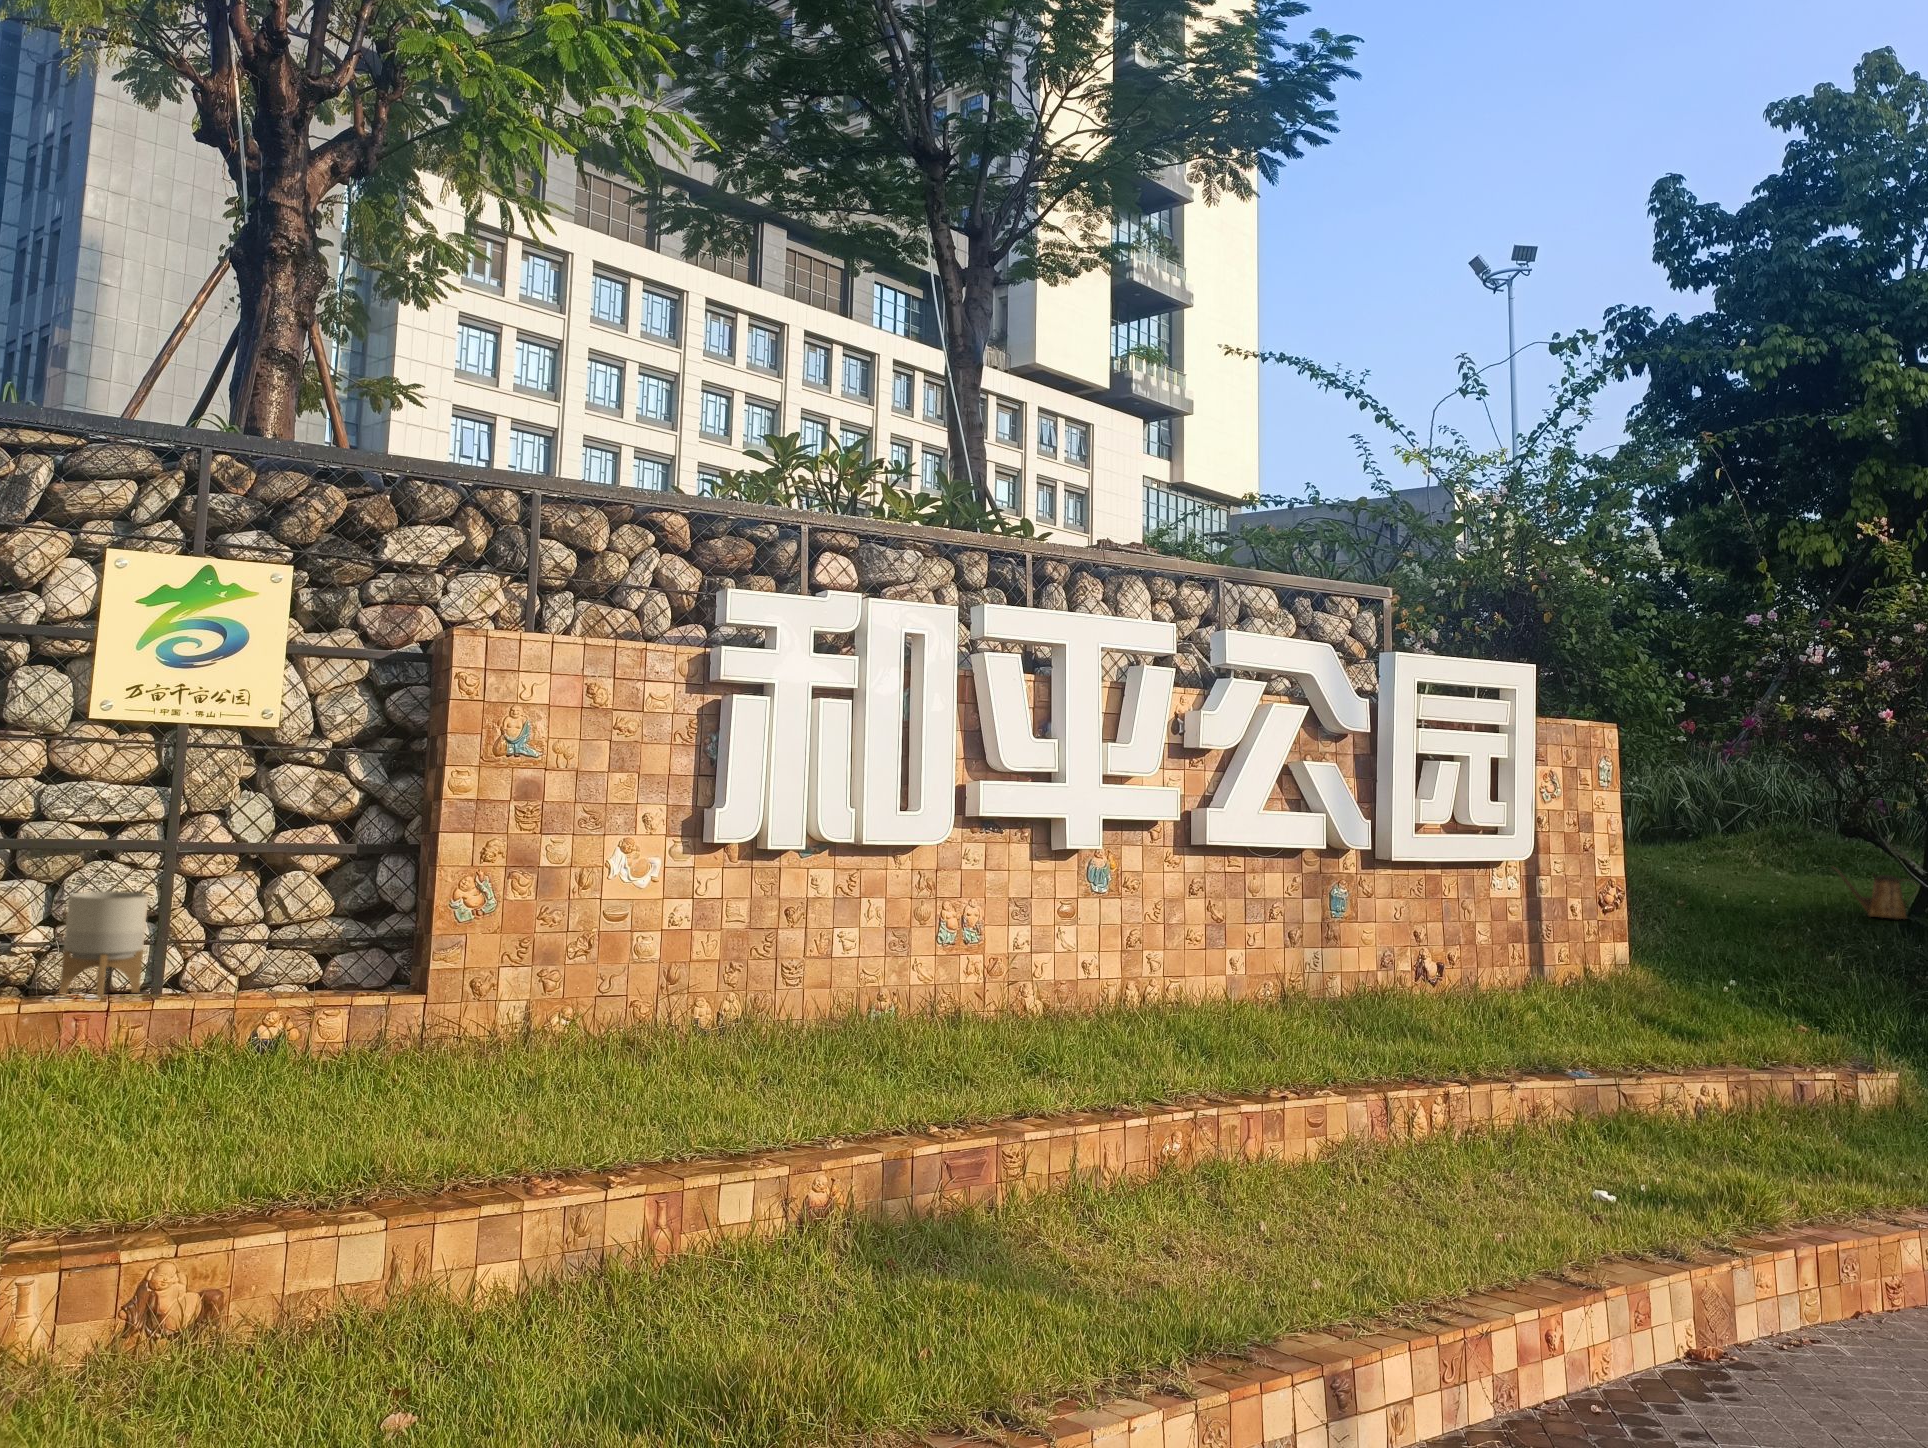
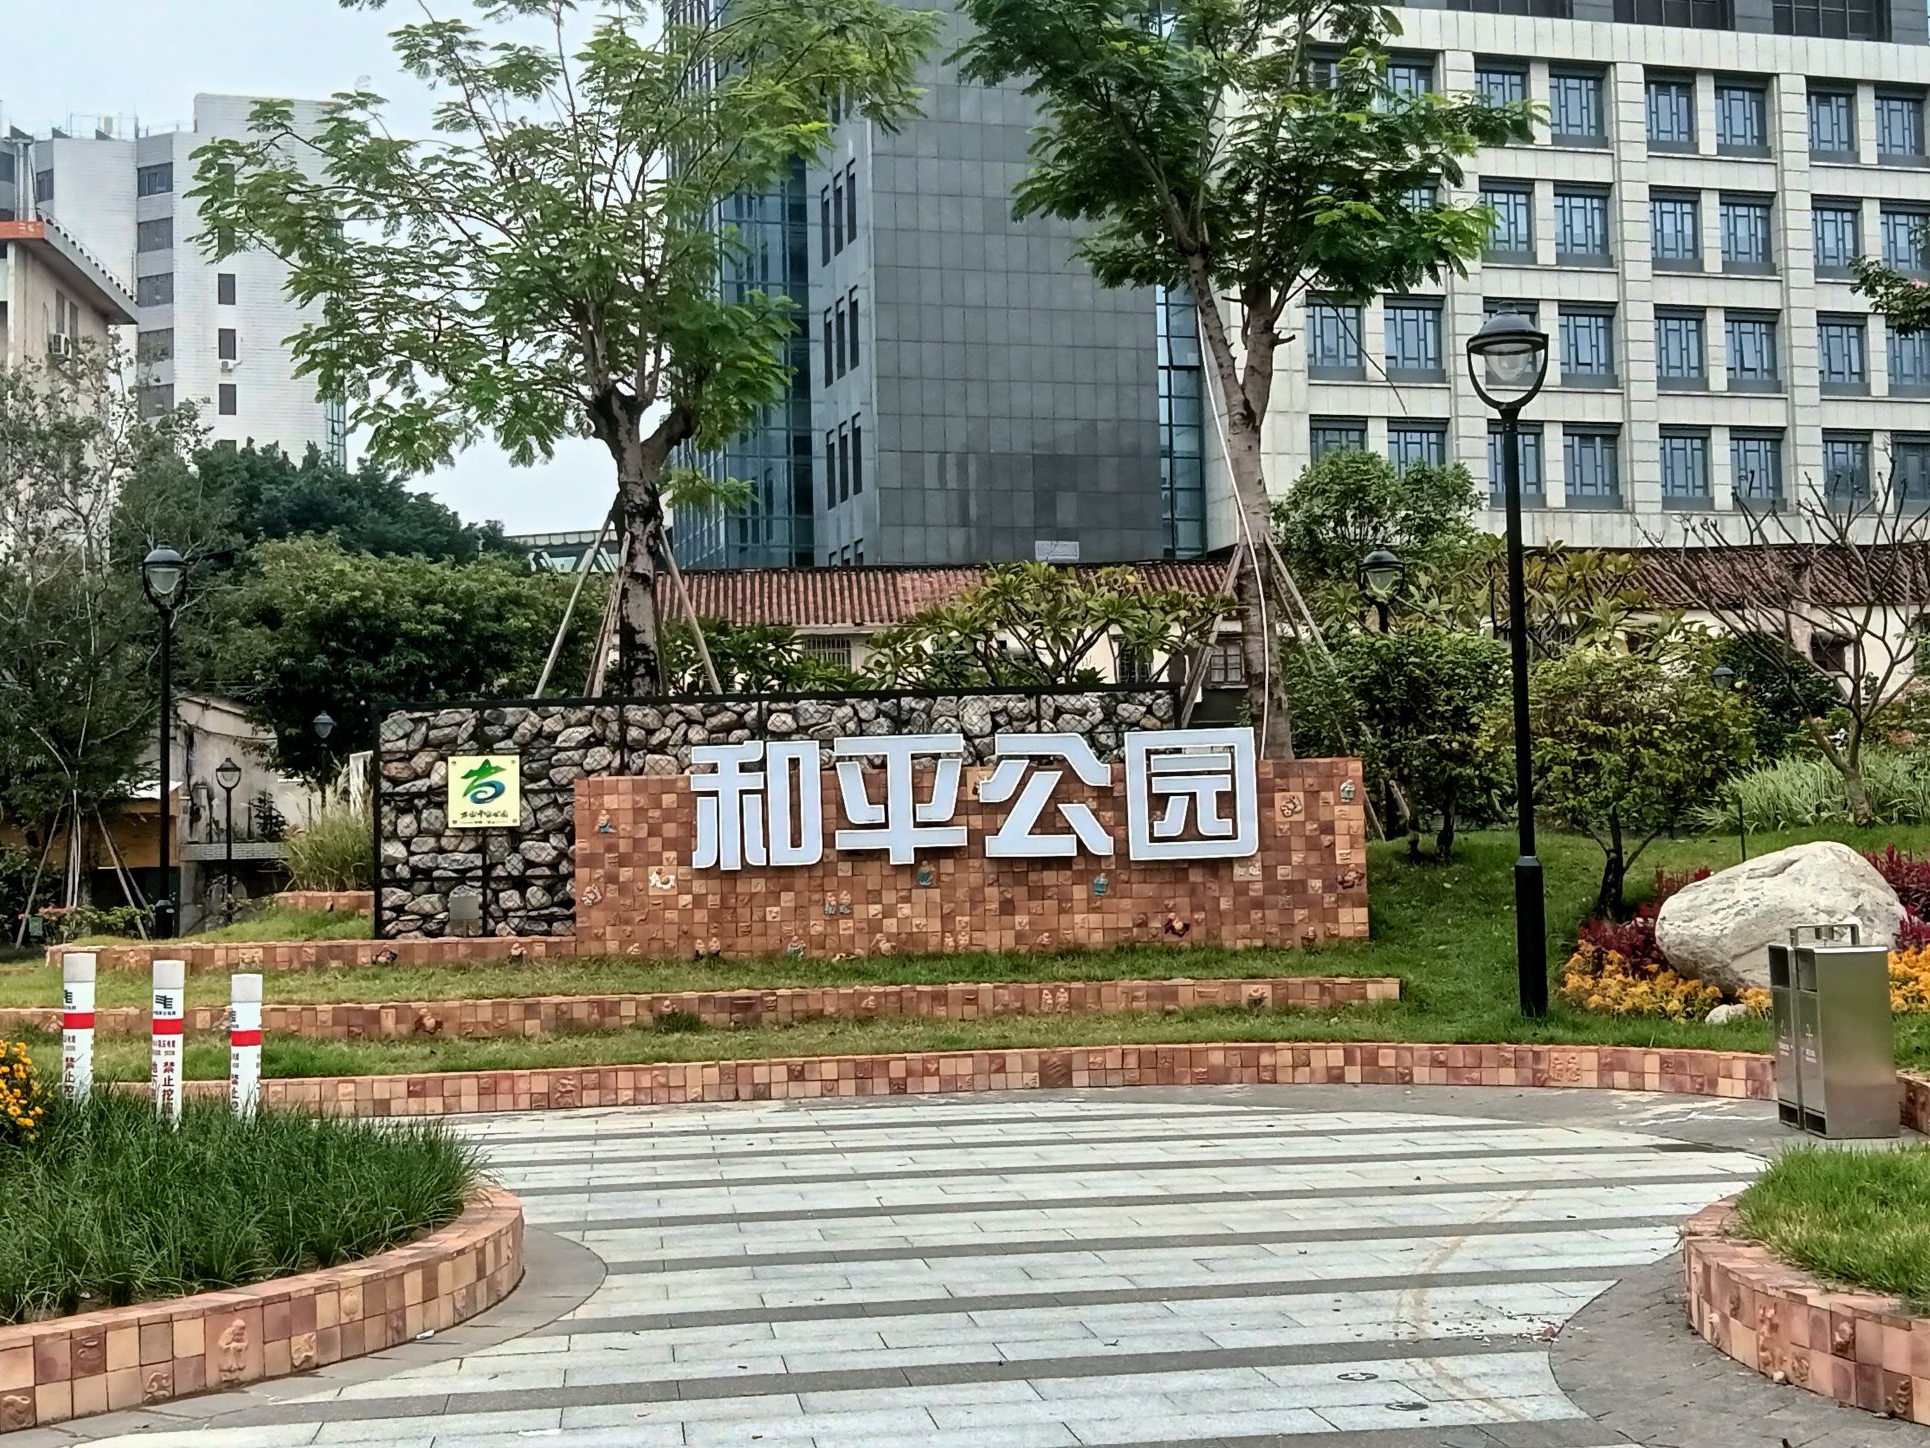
watering can: present [1832,867,1915,919] -> none [1435,846,1485,876]

